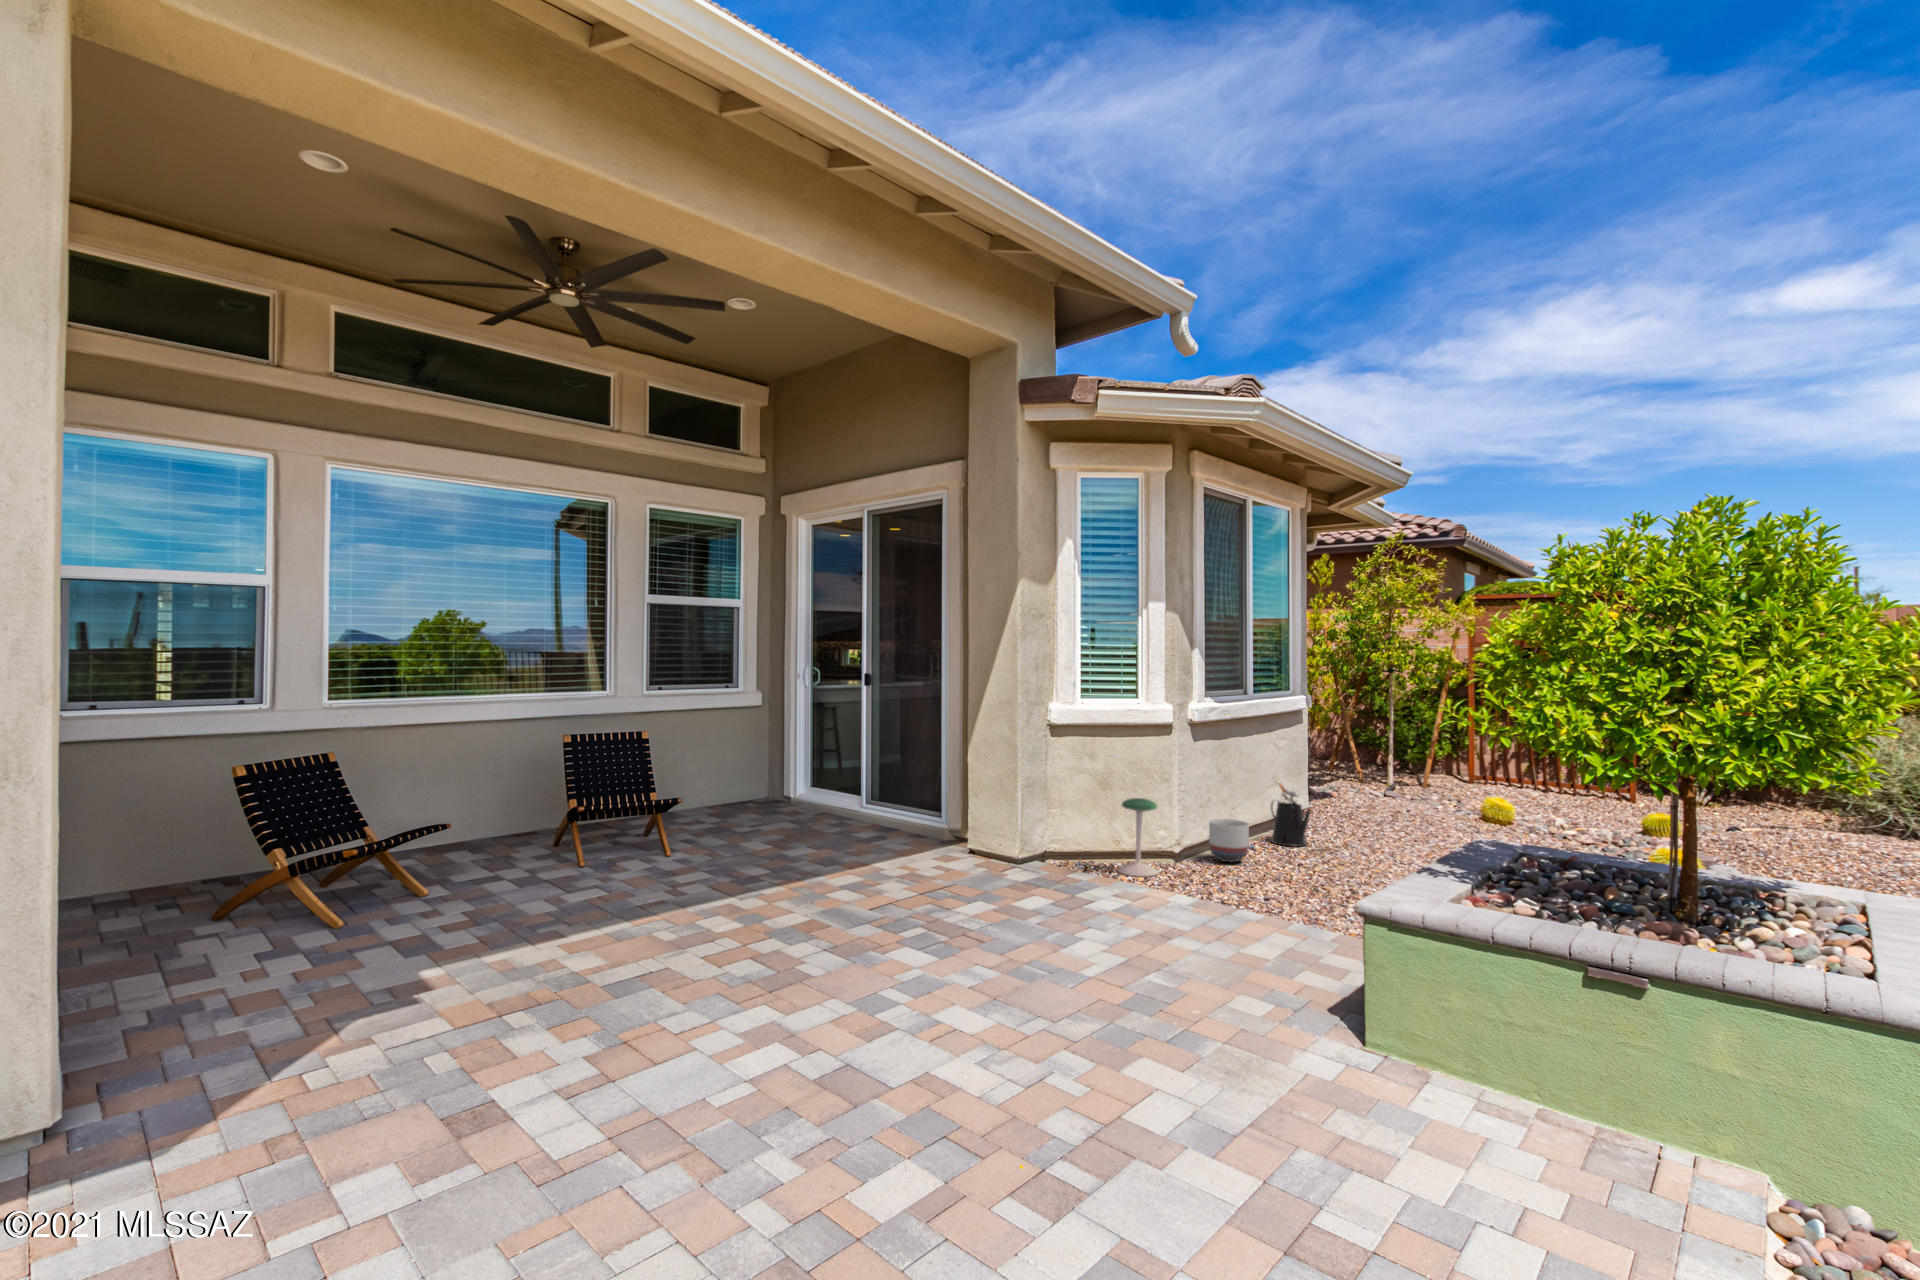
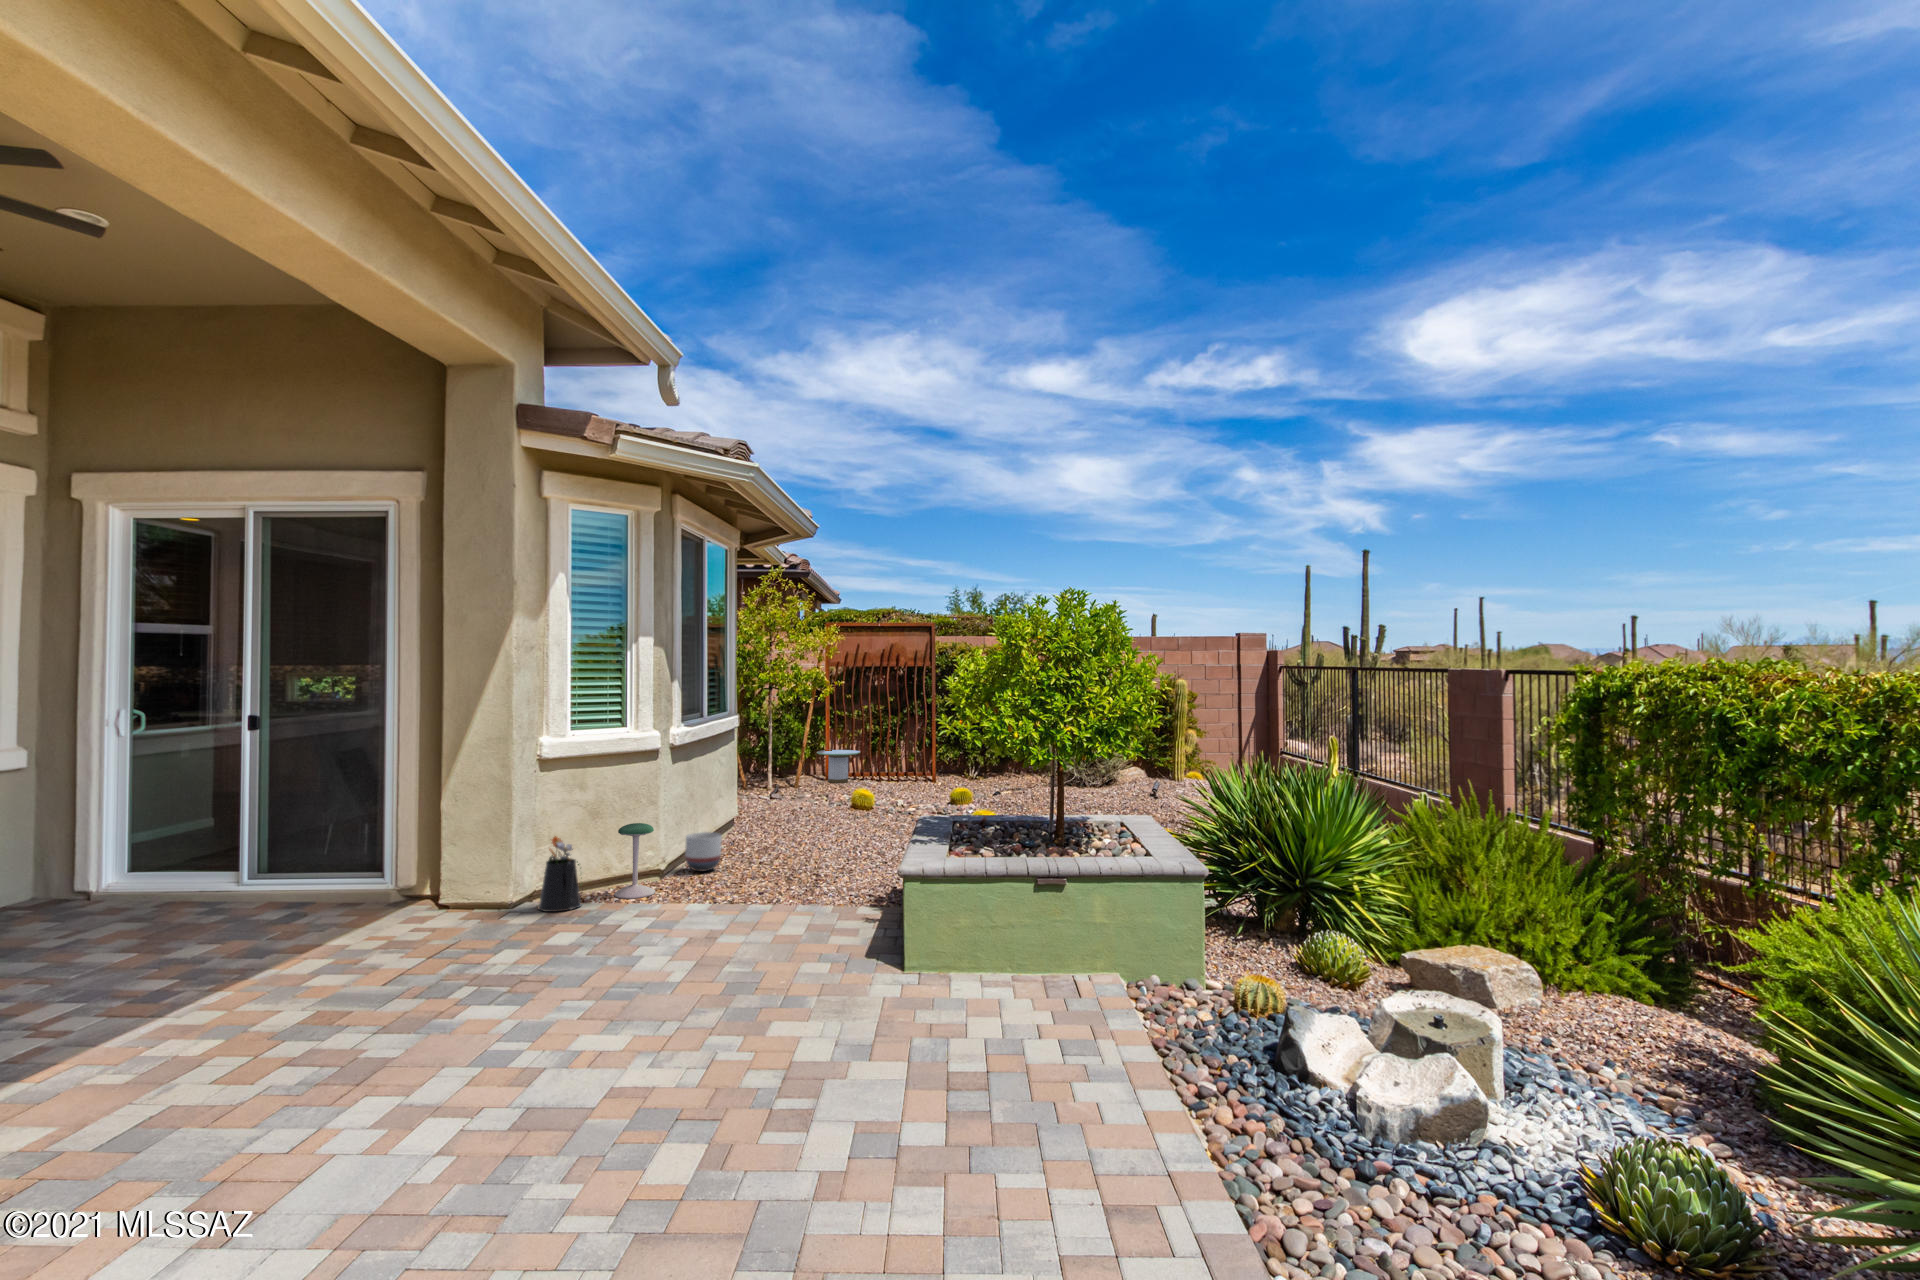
side table: none [1456,747,1517,789] -> present [817,750,860,783]
watering can: present [1271,785,1311,847] -> present [538,836,582,912]

